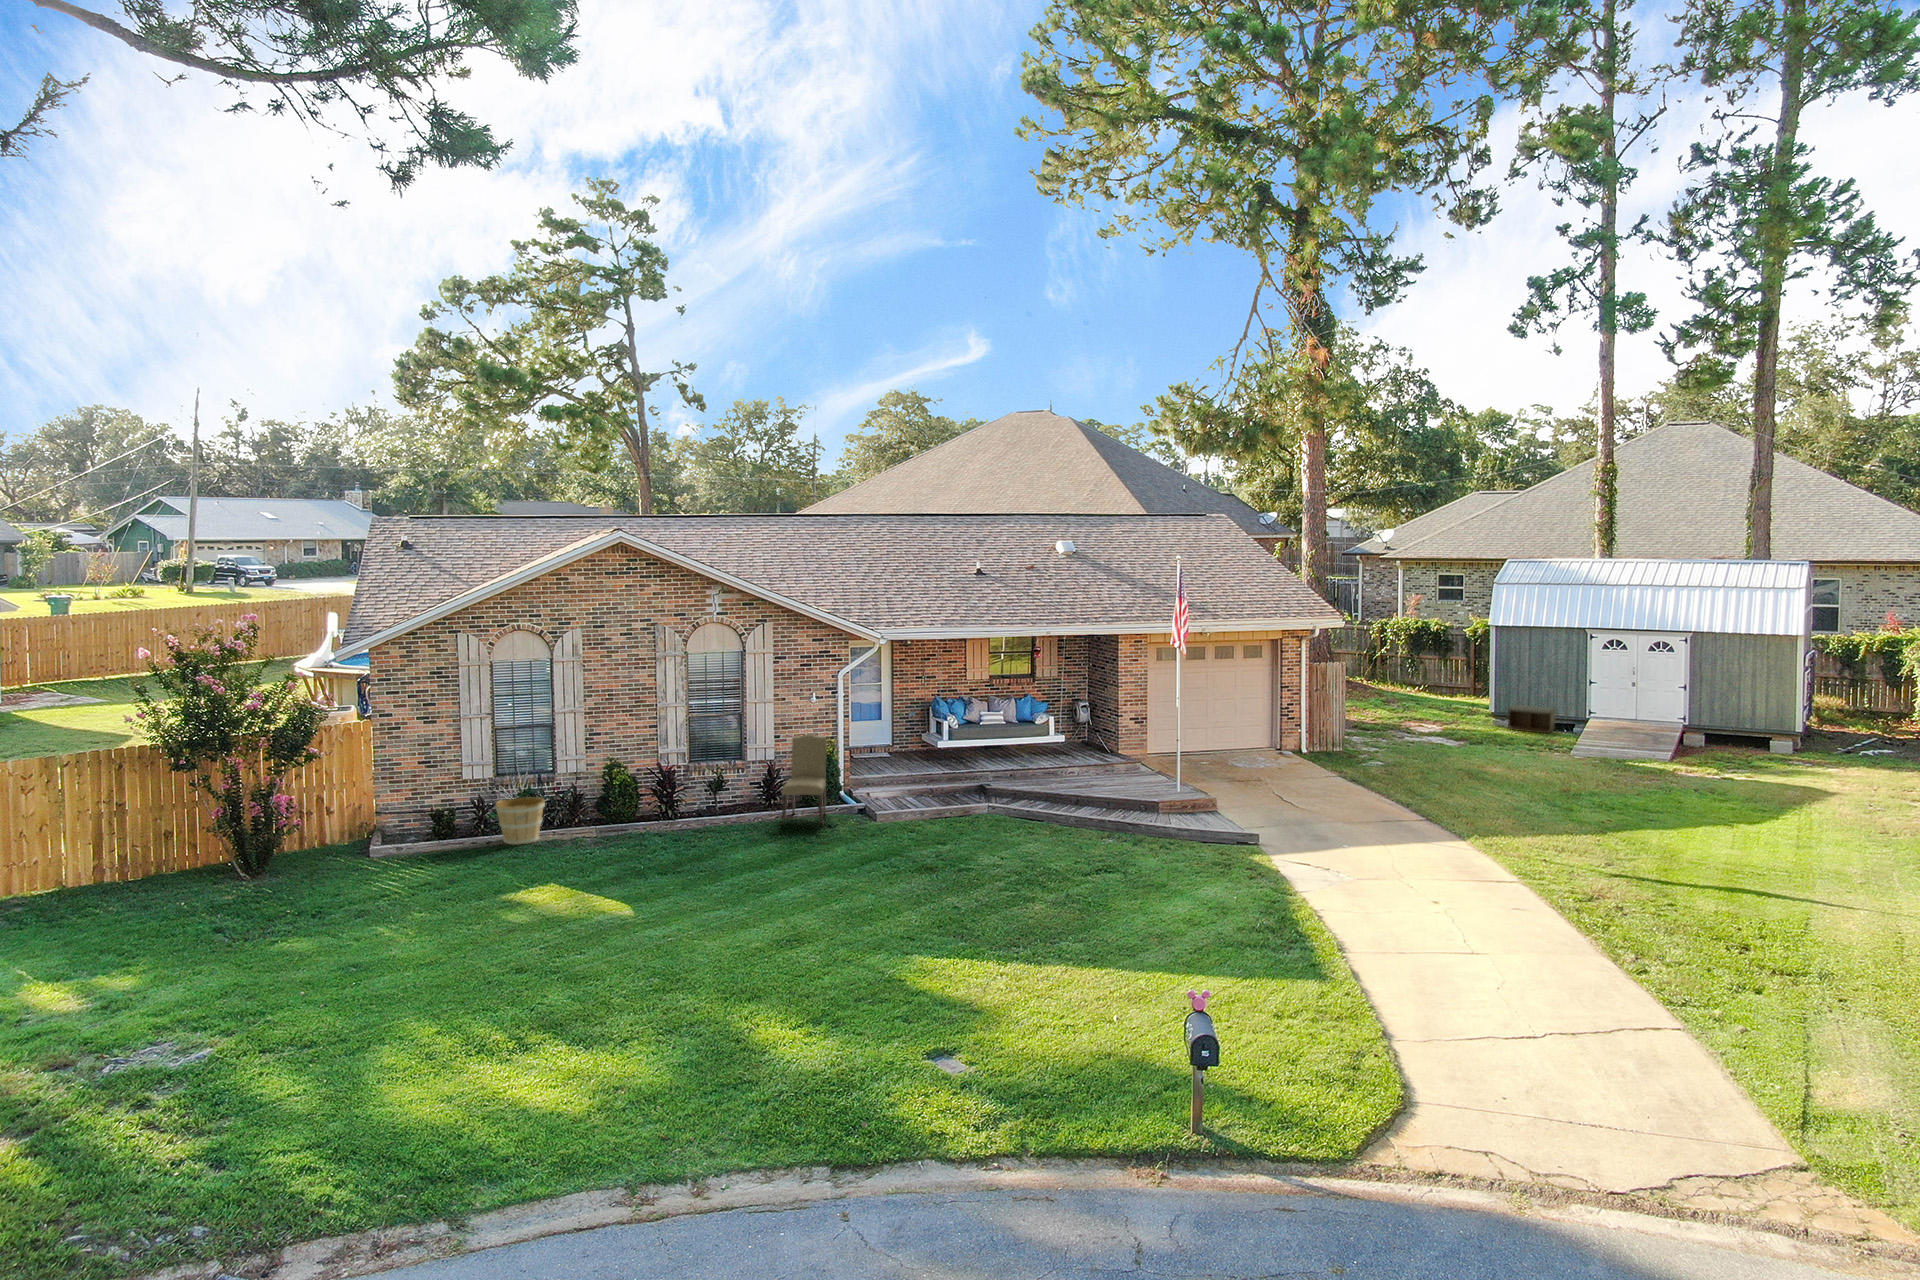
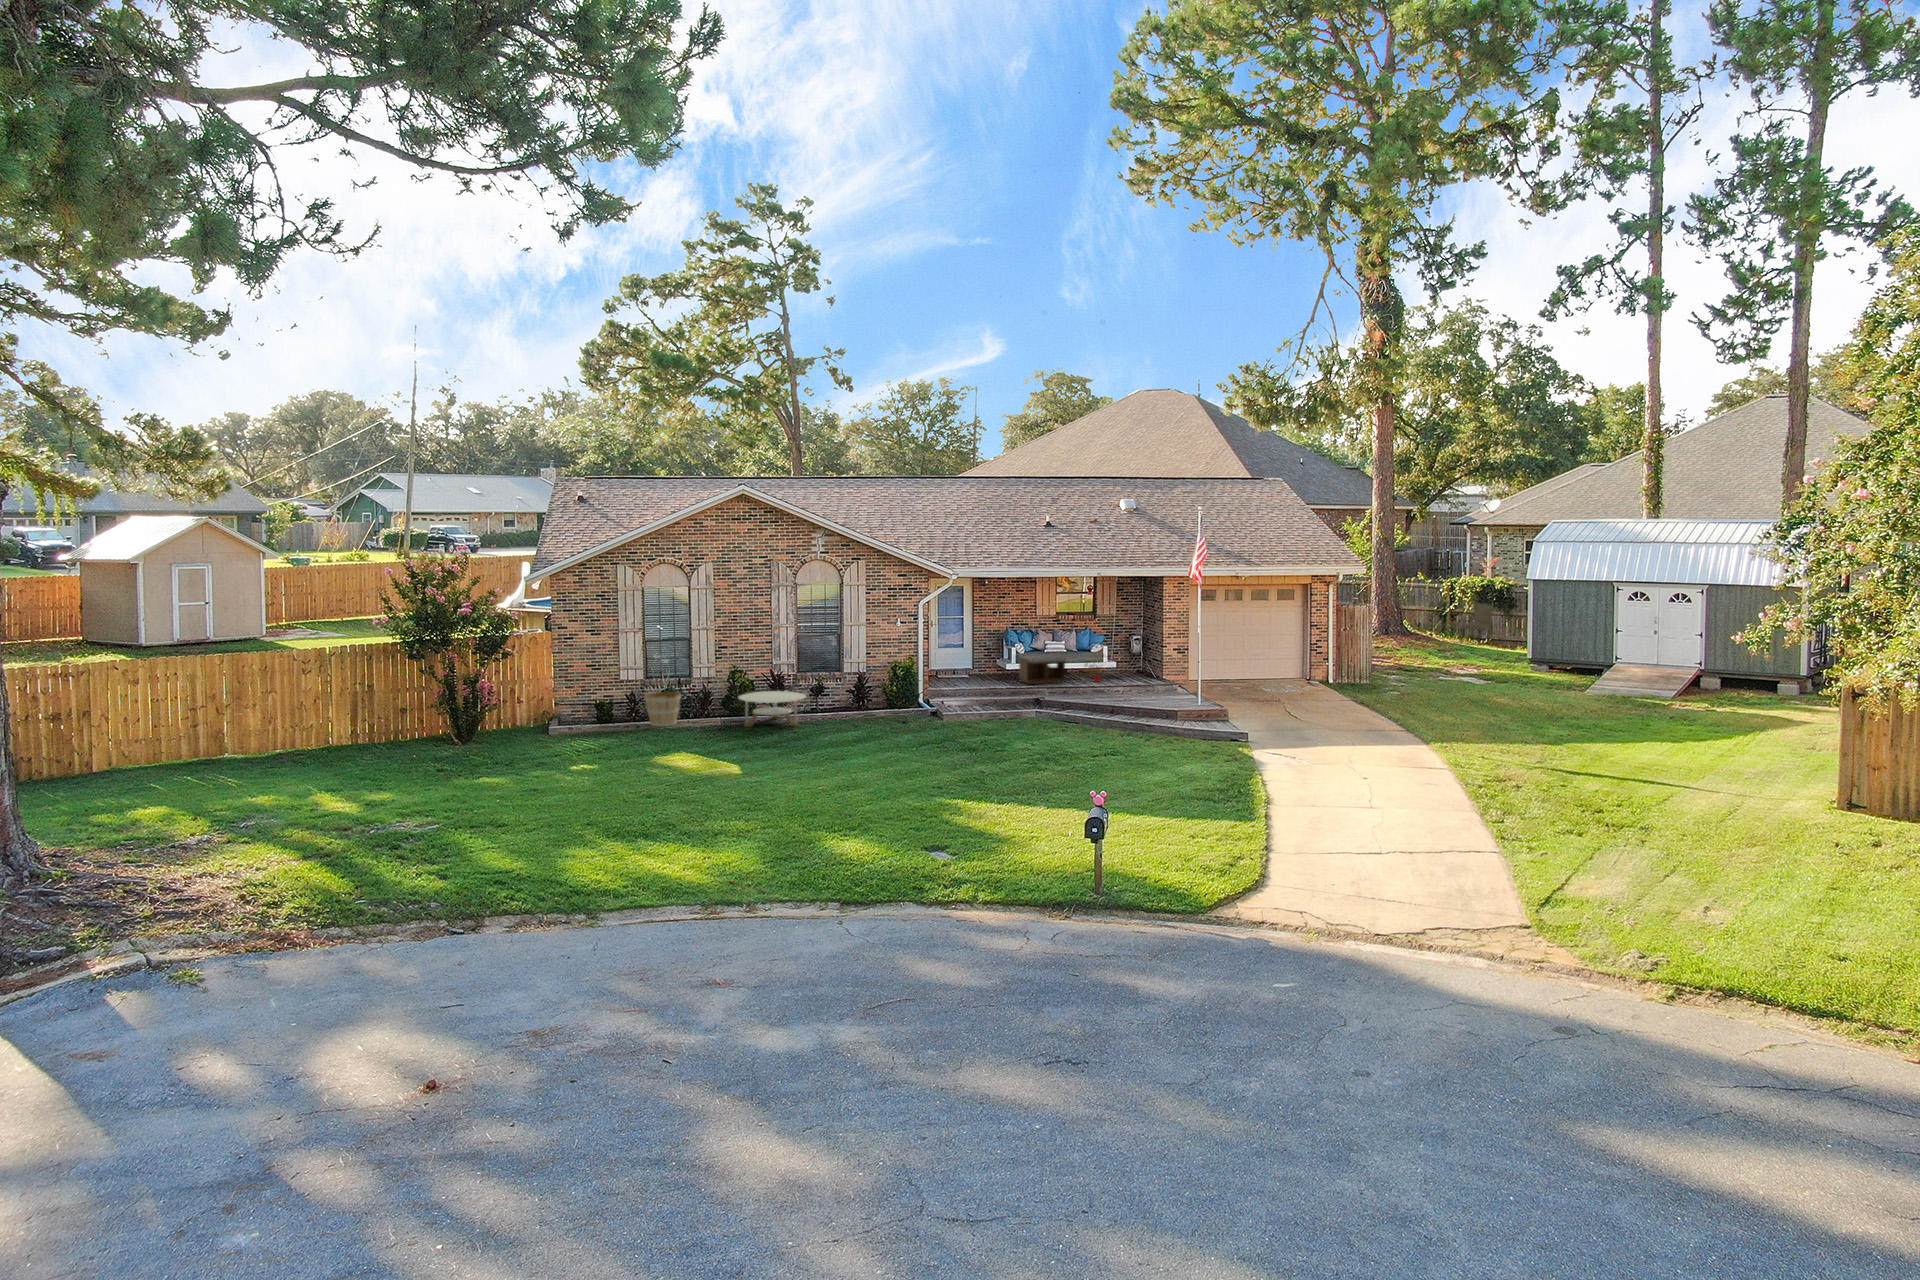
bench: present [1508,705,1556,733] -> present [1019,655,1066,684]
potted plant: none [1028,725,1067,759] -> present [1086,655,1109,682]
chair: present [782,734,827,824] -> present [1461,603,1493,643]
round table: none [620,790,707,839] -> present [739,691,806,727]

